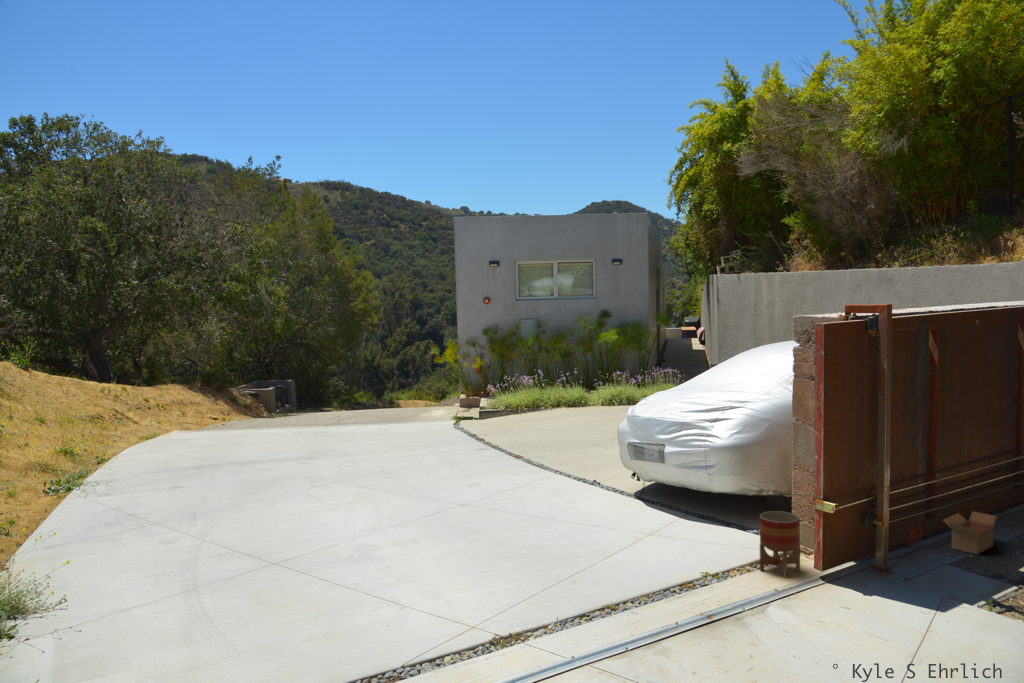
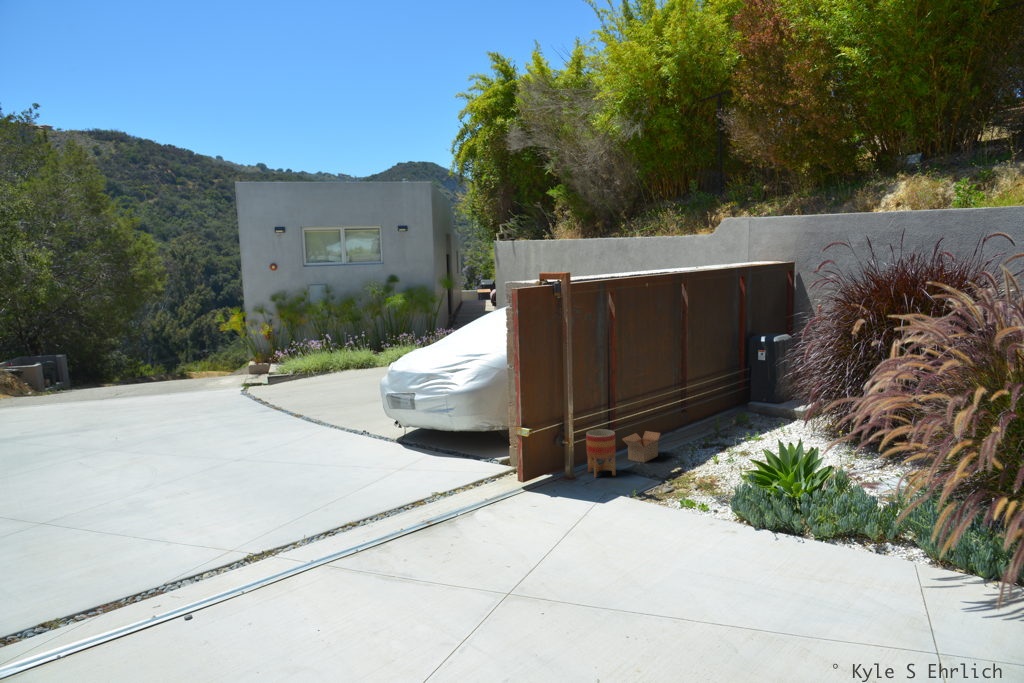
planter: present [760,511,800,577] -> present [586,429,616,478]

